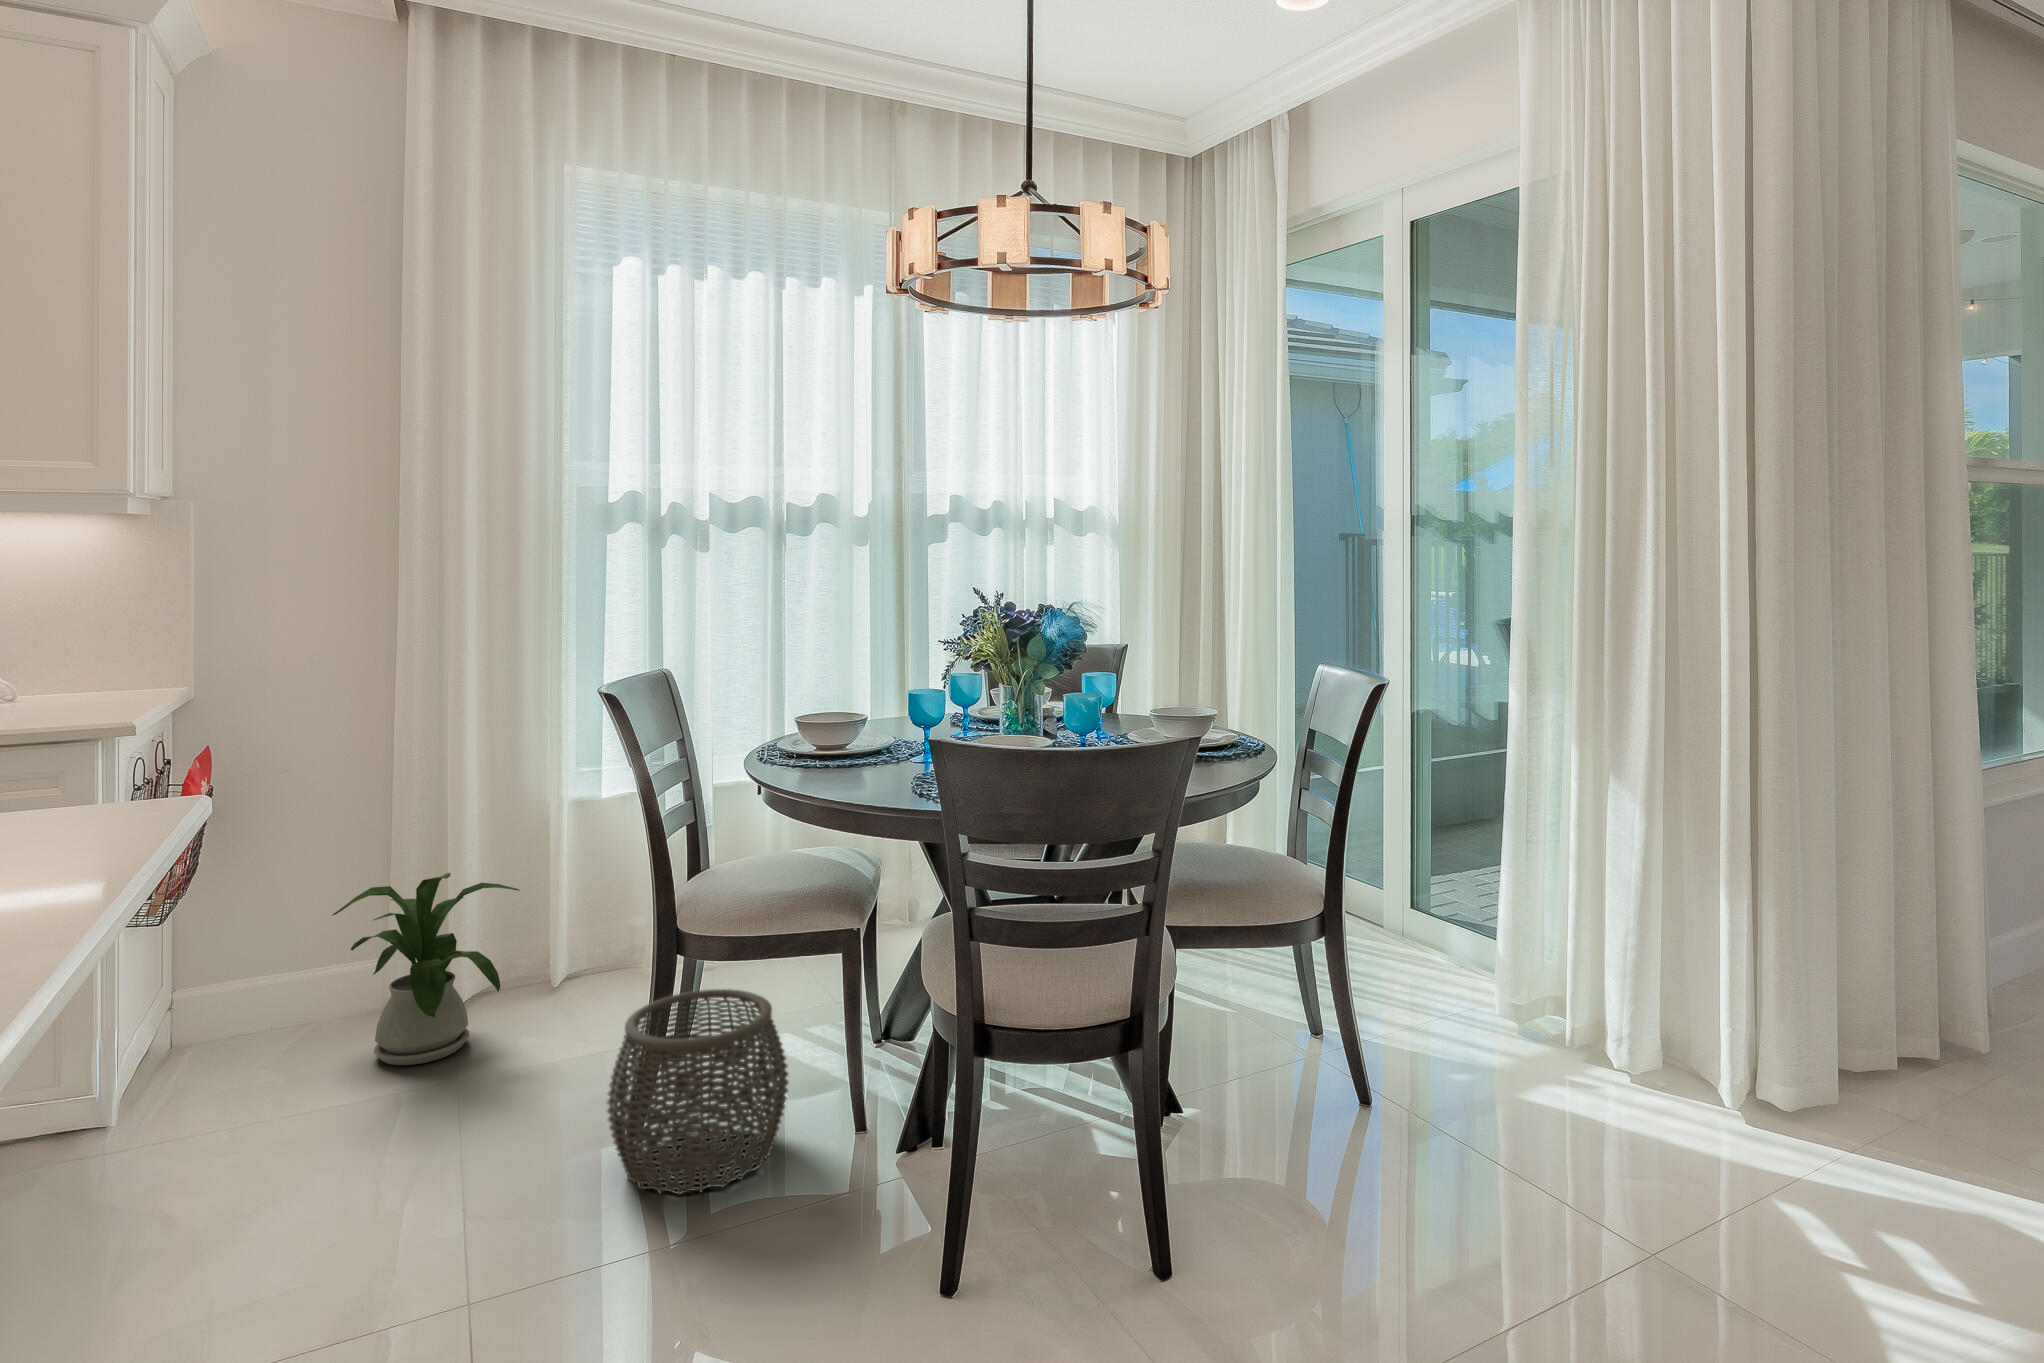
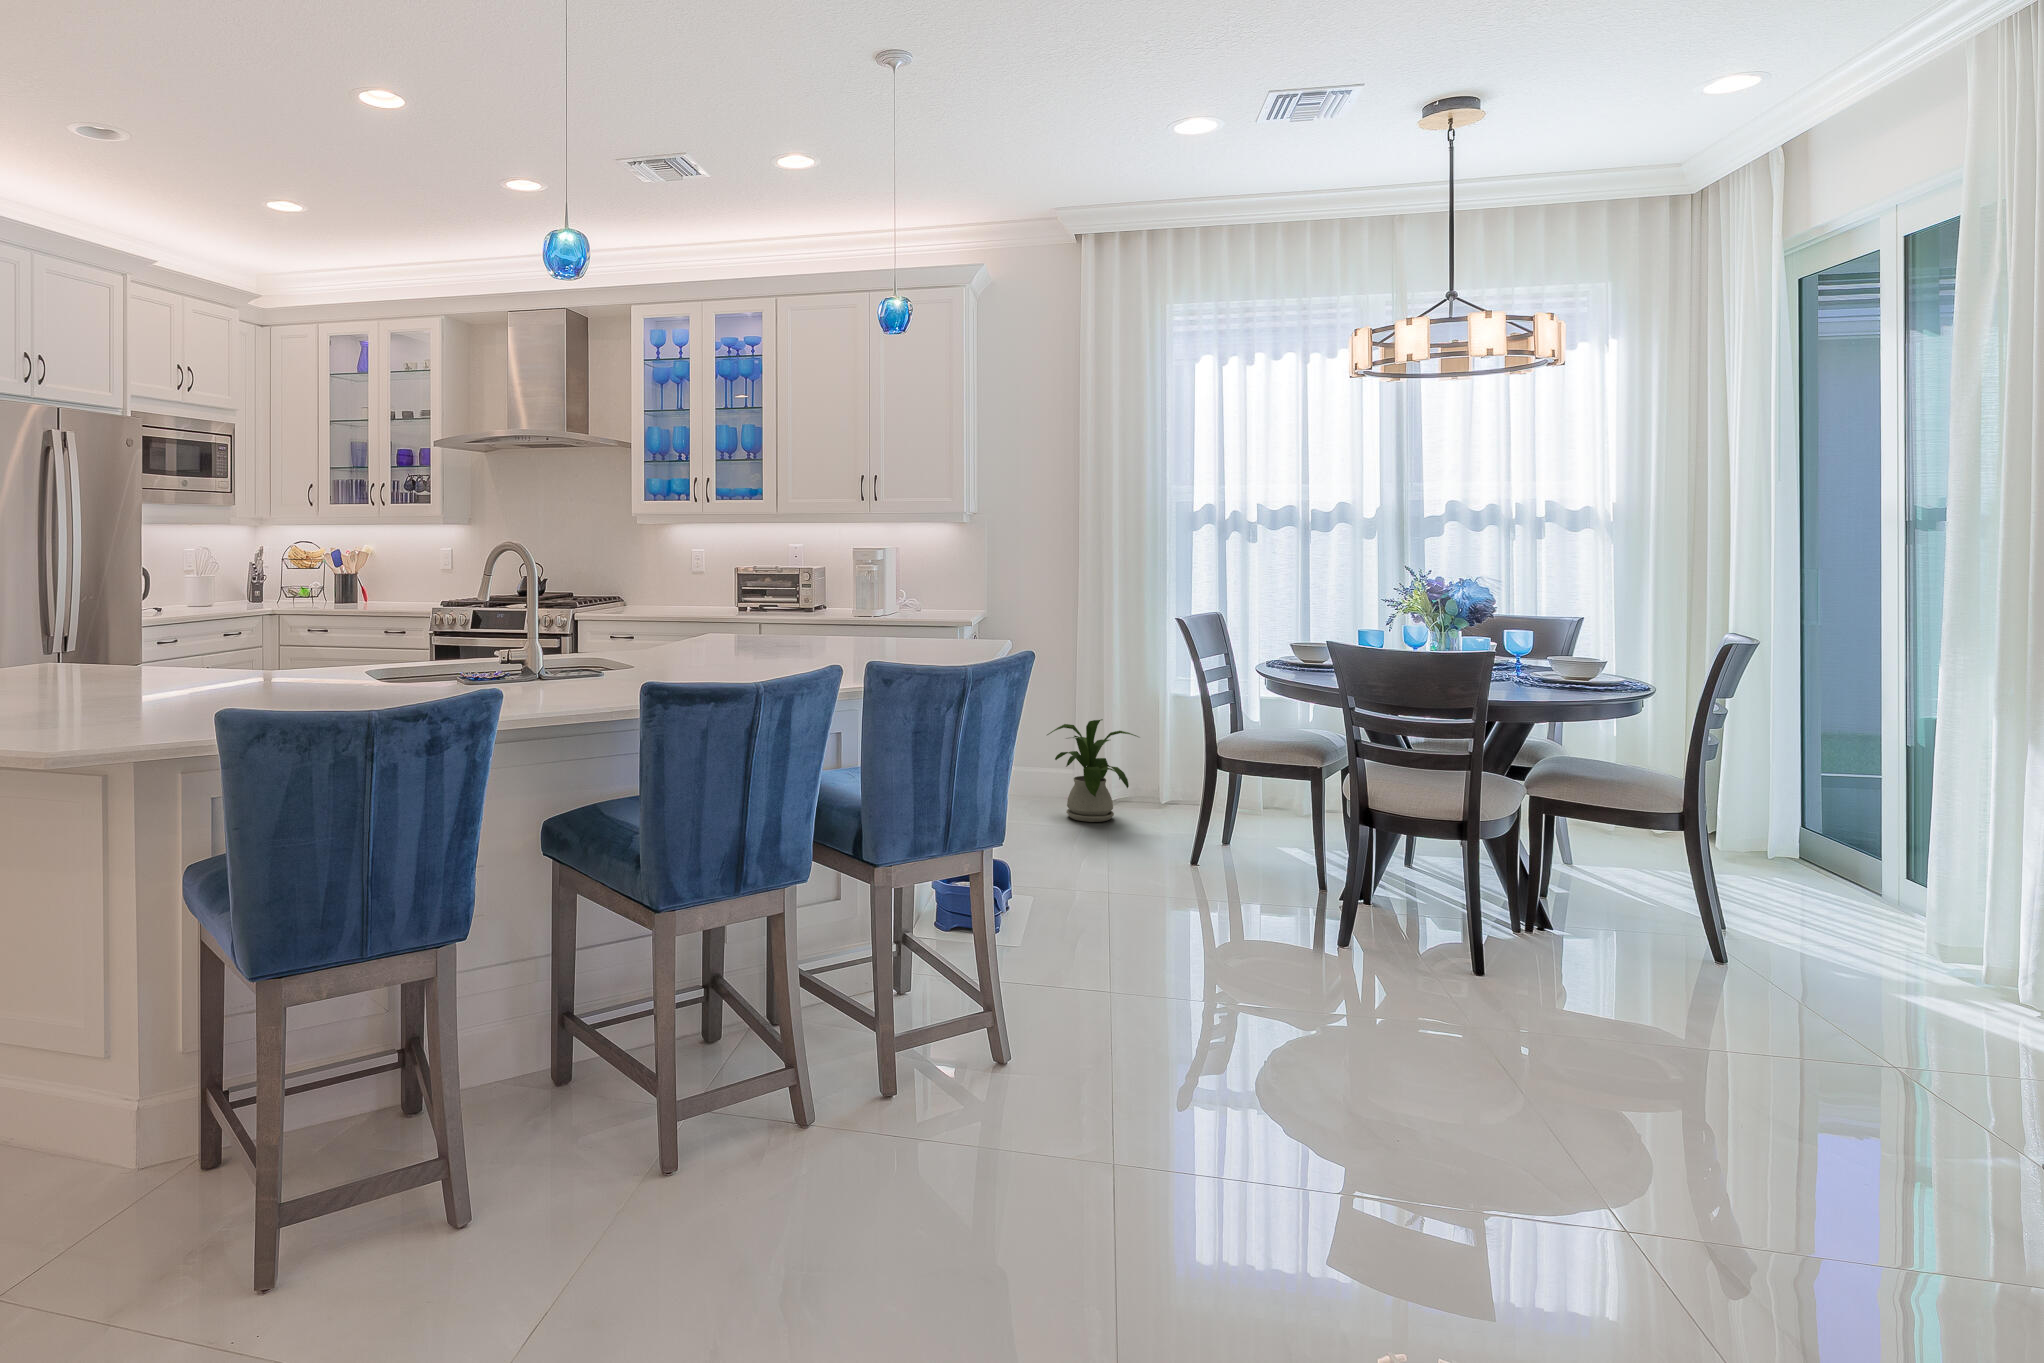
woven basket: present [607,989,789,1195] -> none [1174,791,1276,890]

